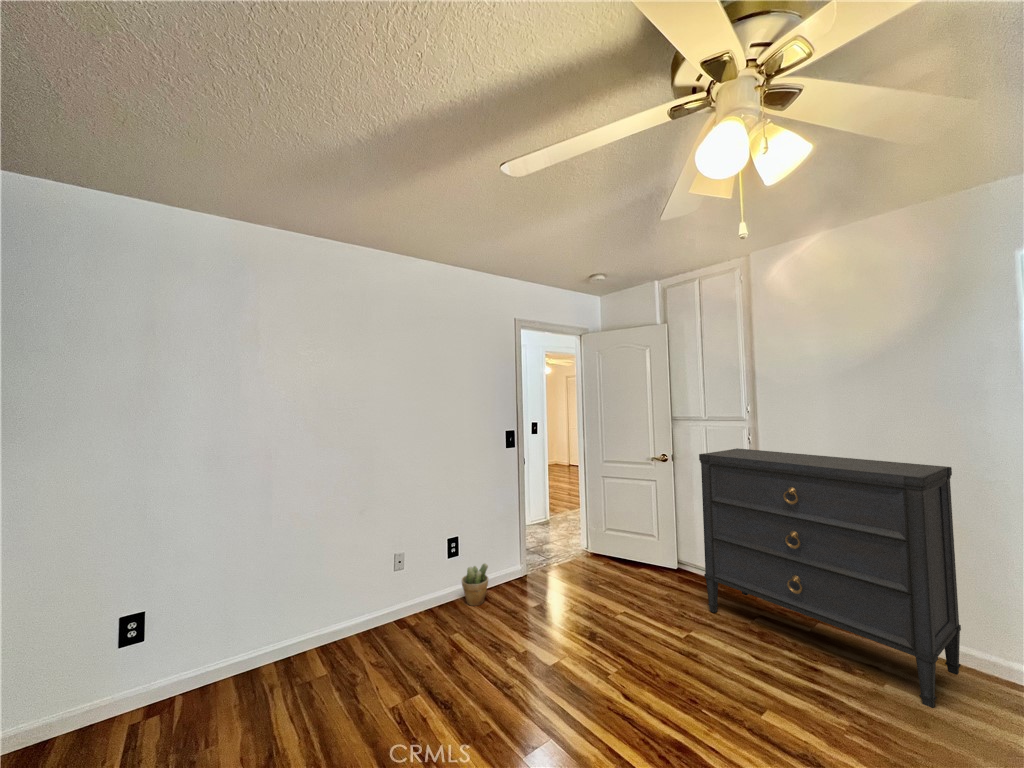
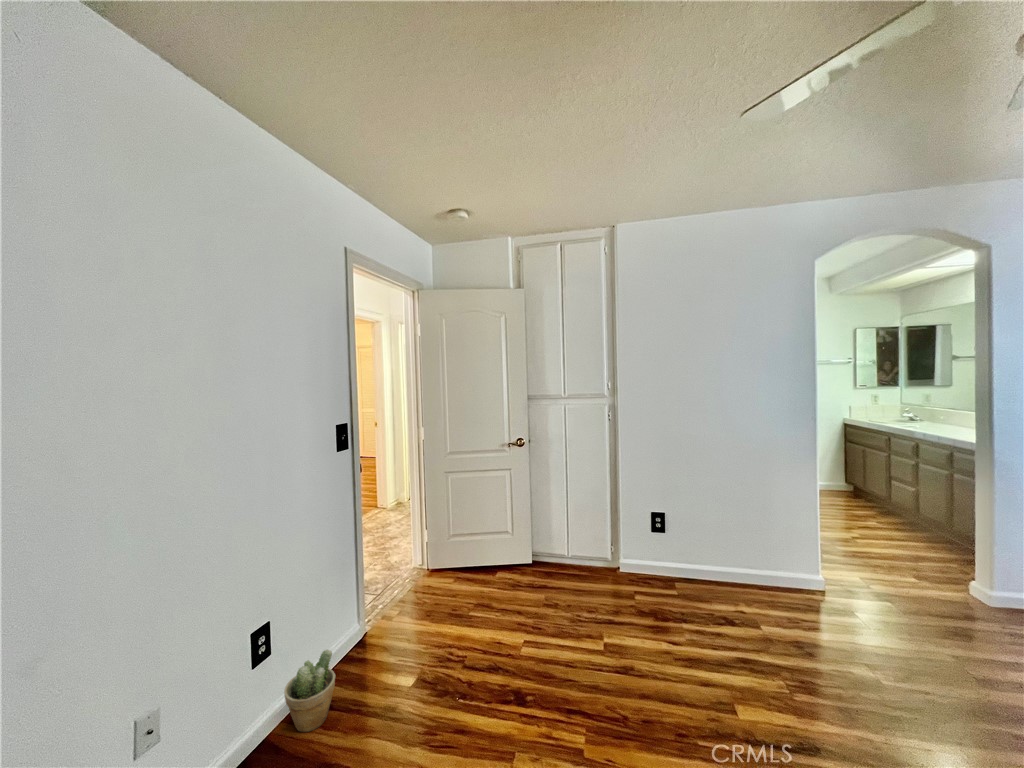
dresser: present [699,448,961,708] -> none [590,426,804,636]

